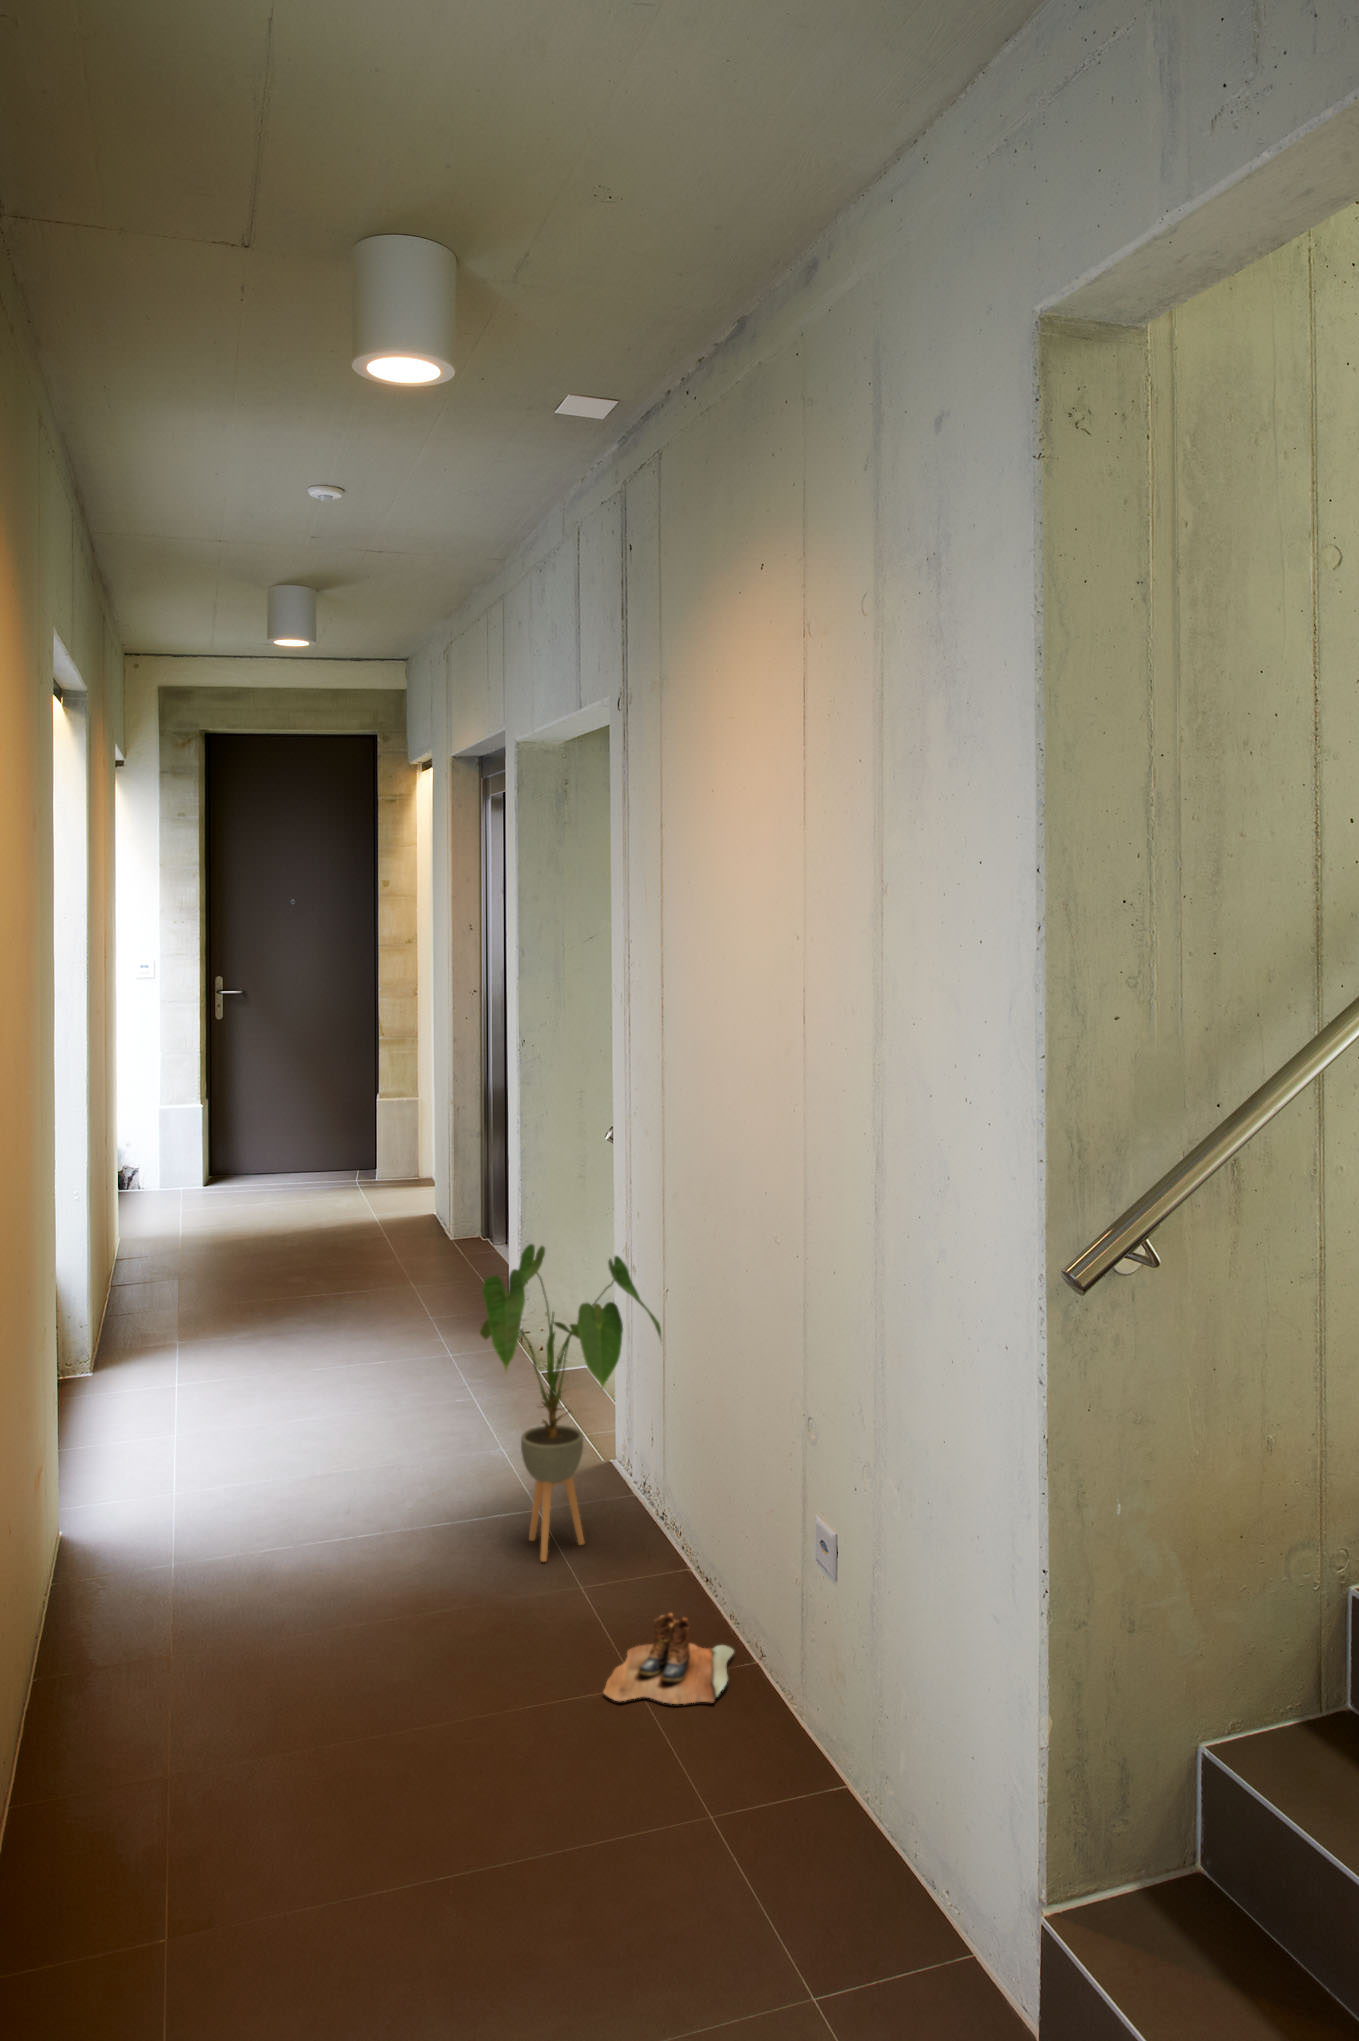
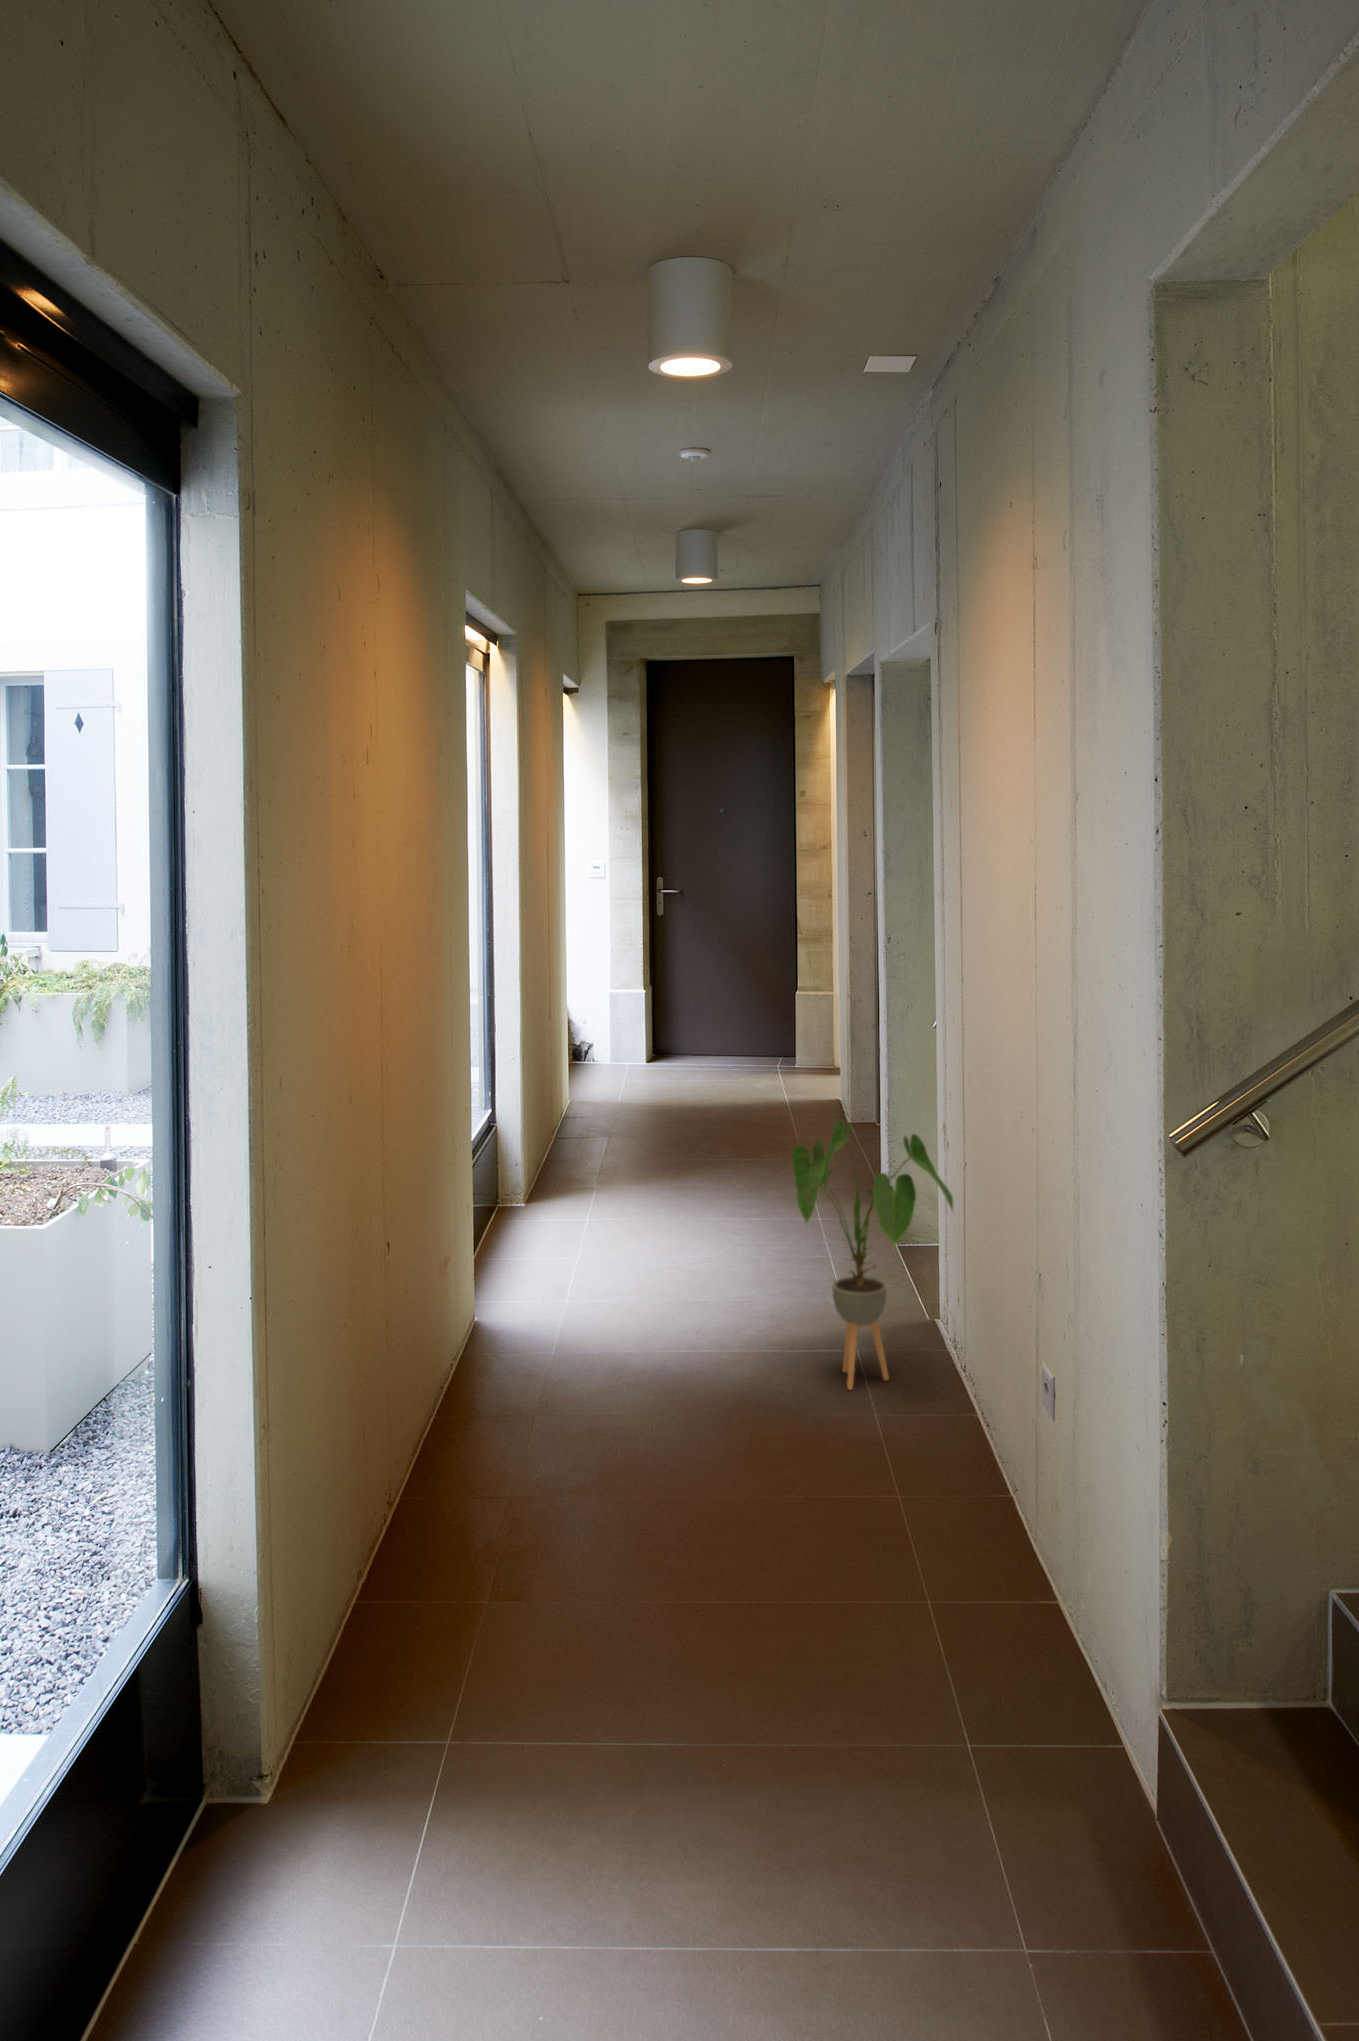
boots: present [604,1614,734,1704] -> none [869,1440,992,1516]

